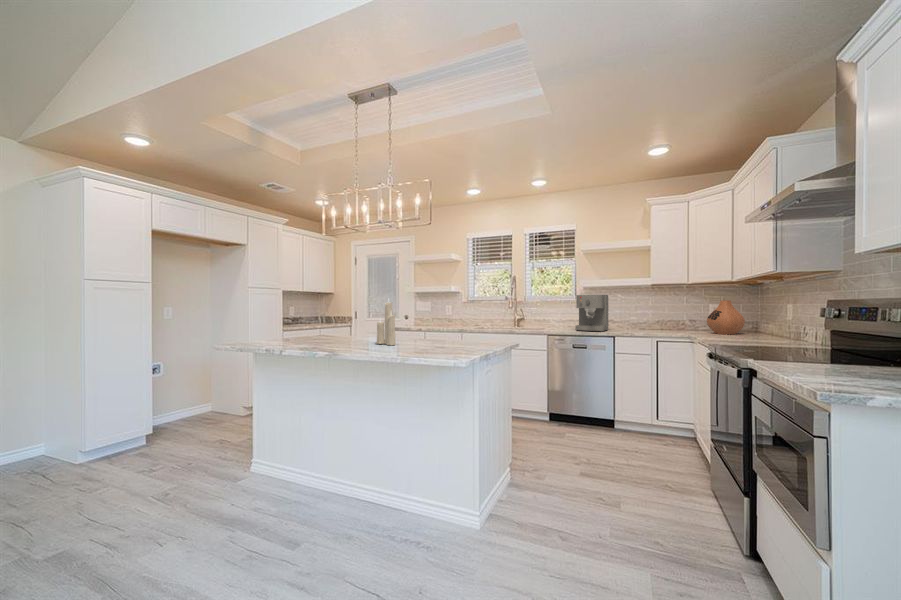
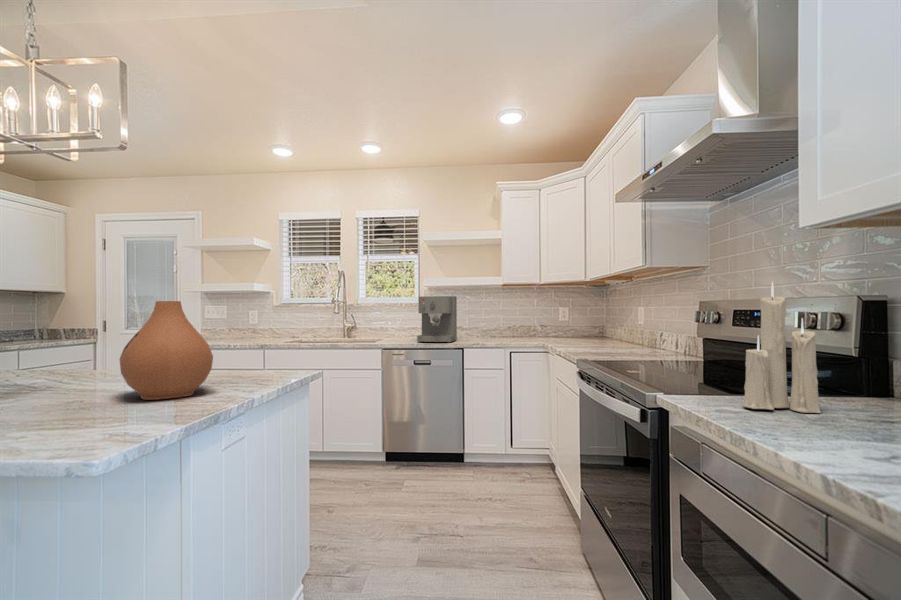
vase: present [707,300,745,334] -> present [120,301,213,400]
candle: present [376,302,396,345] -> present [742,282,820,413]

